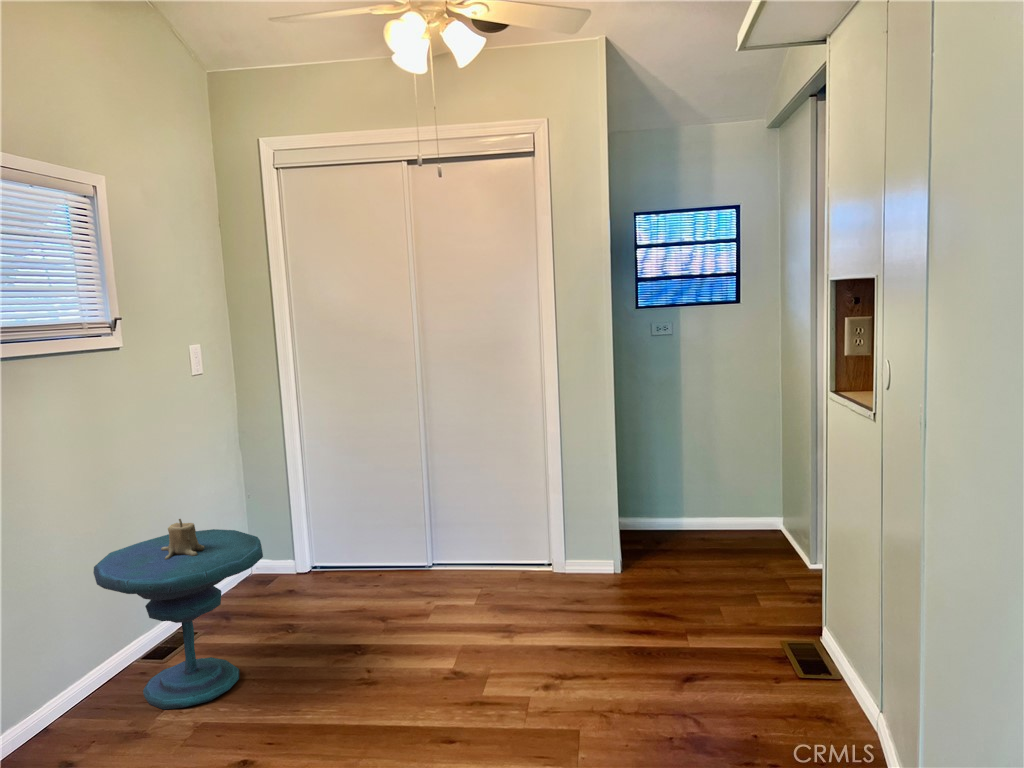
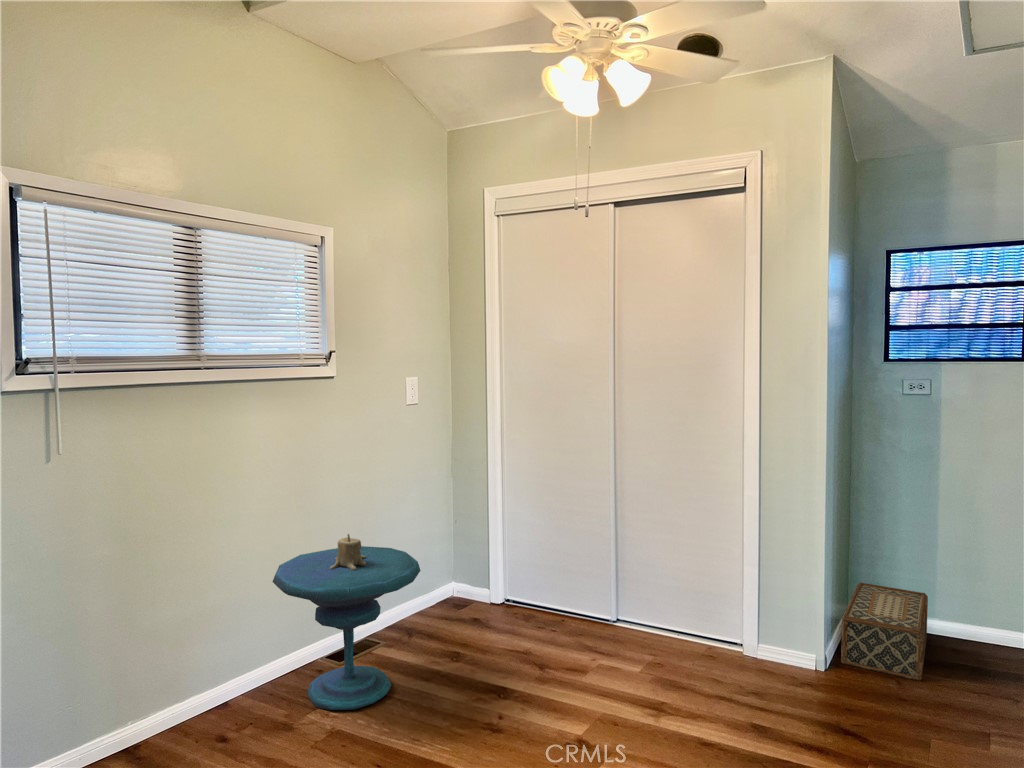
woven basket: none [625,497,686,565] -> present [841,583,928,681]

